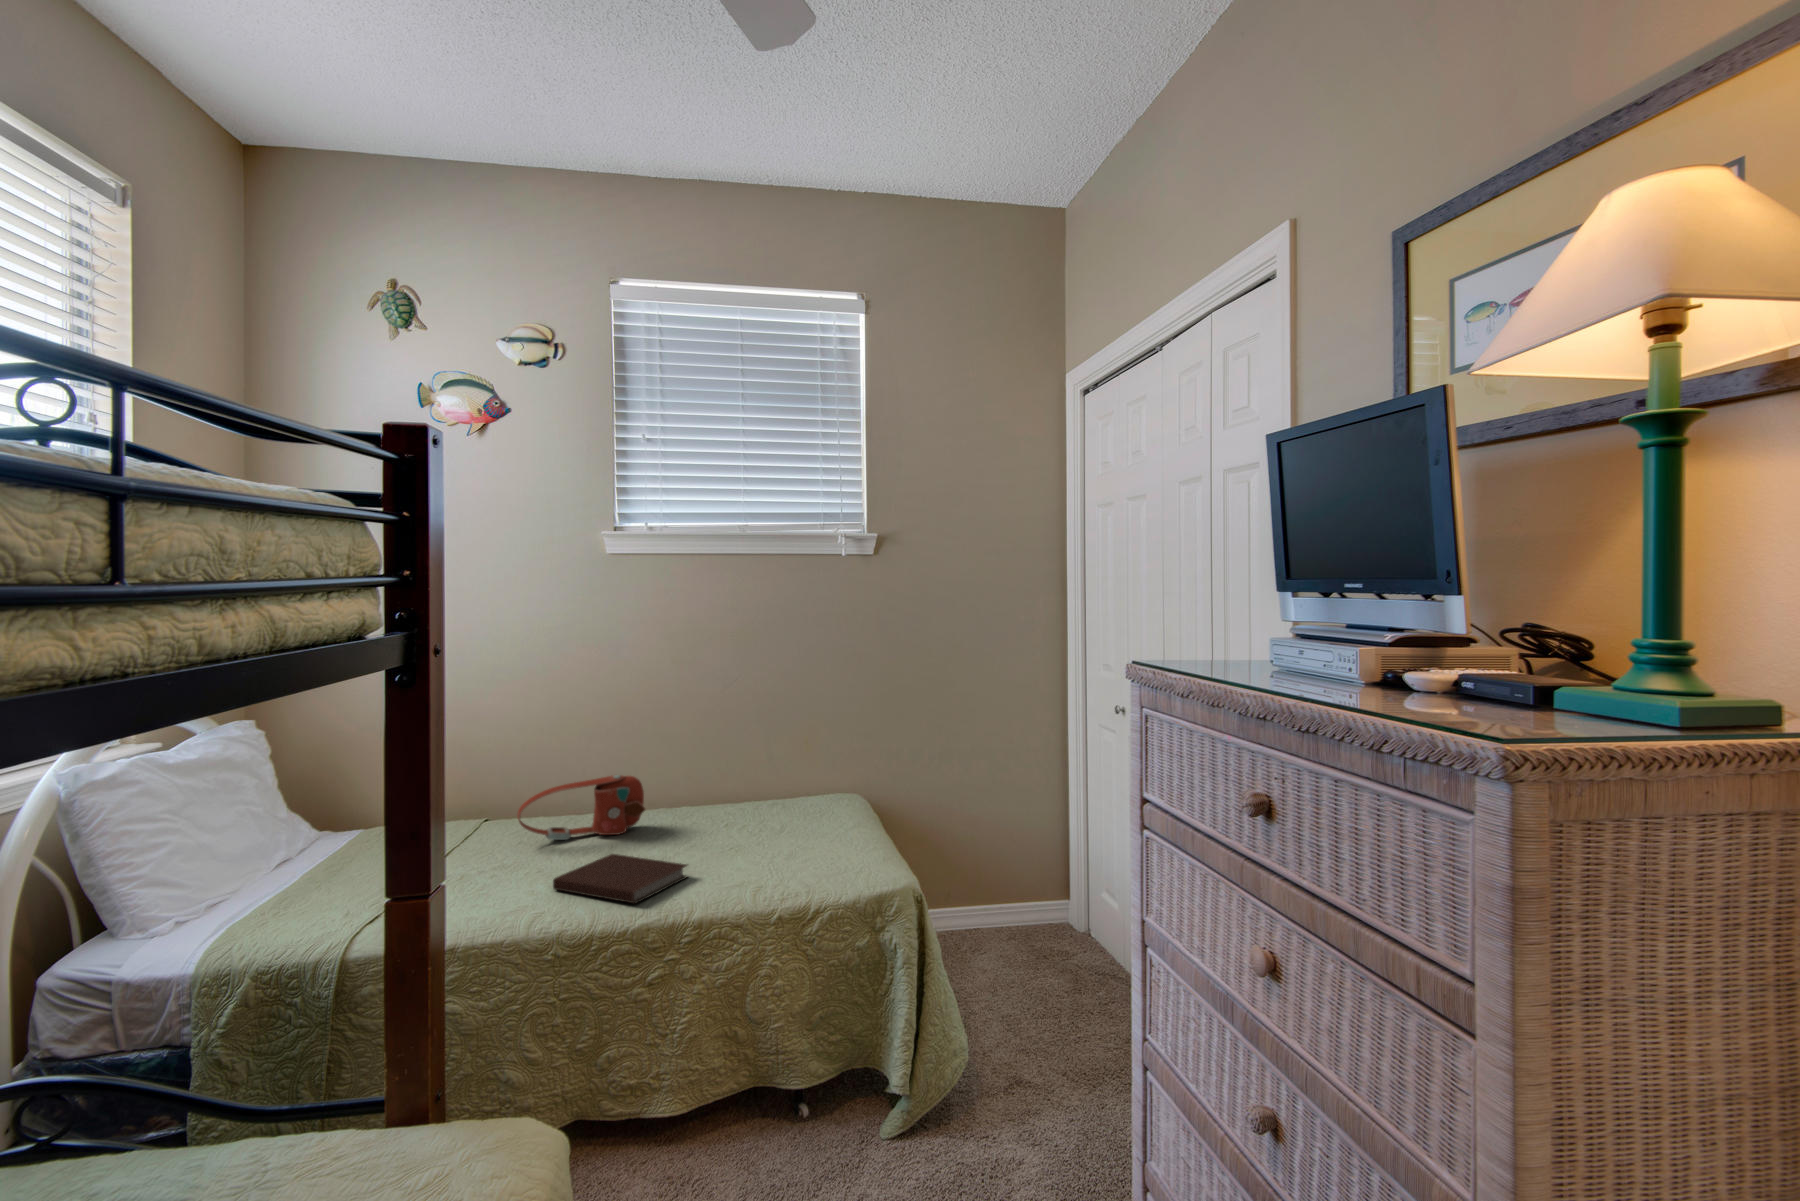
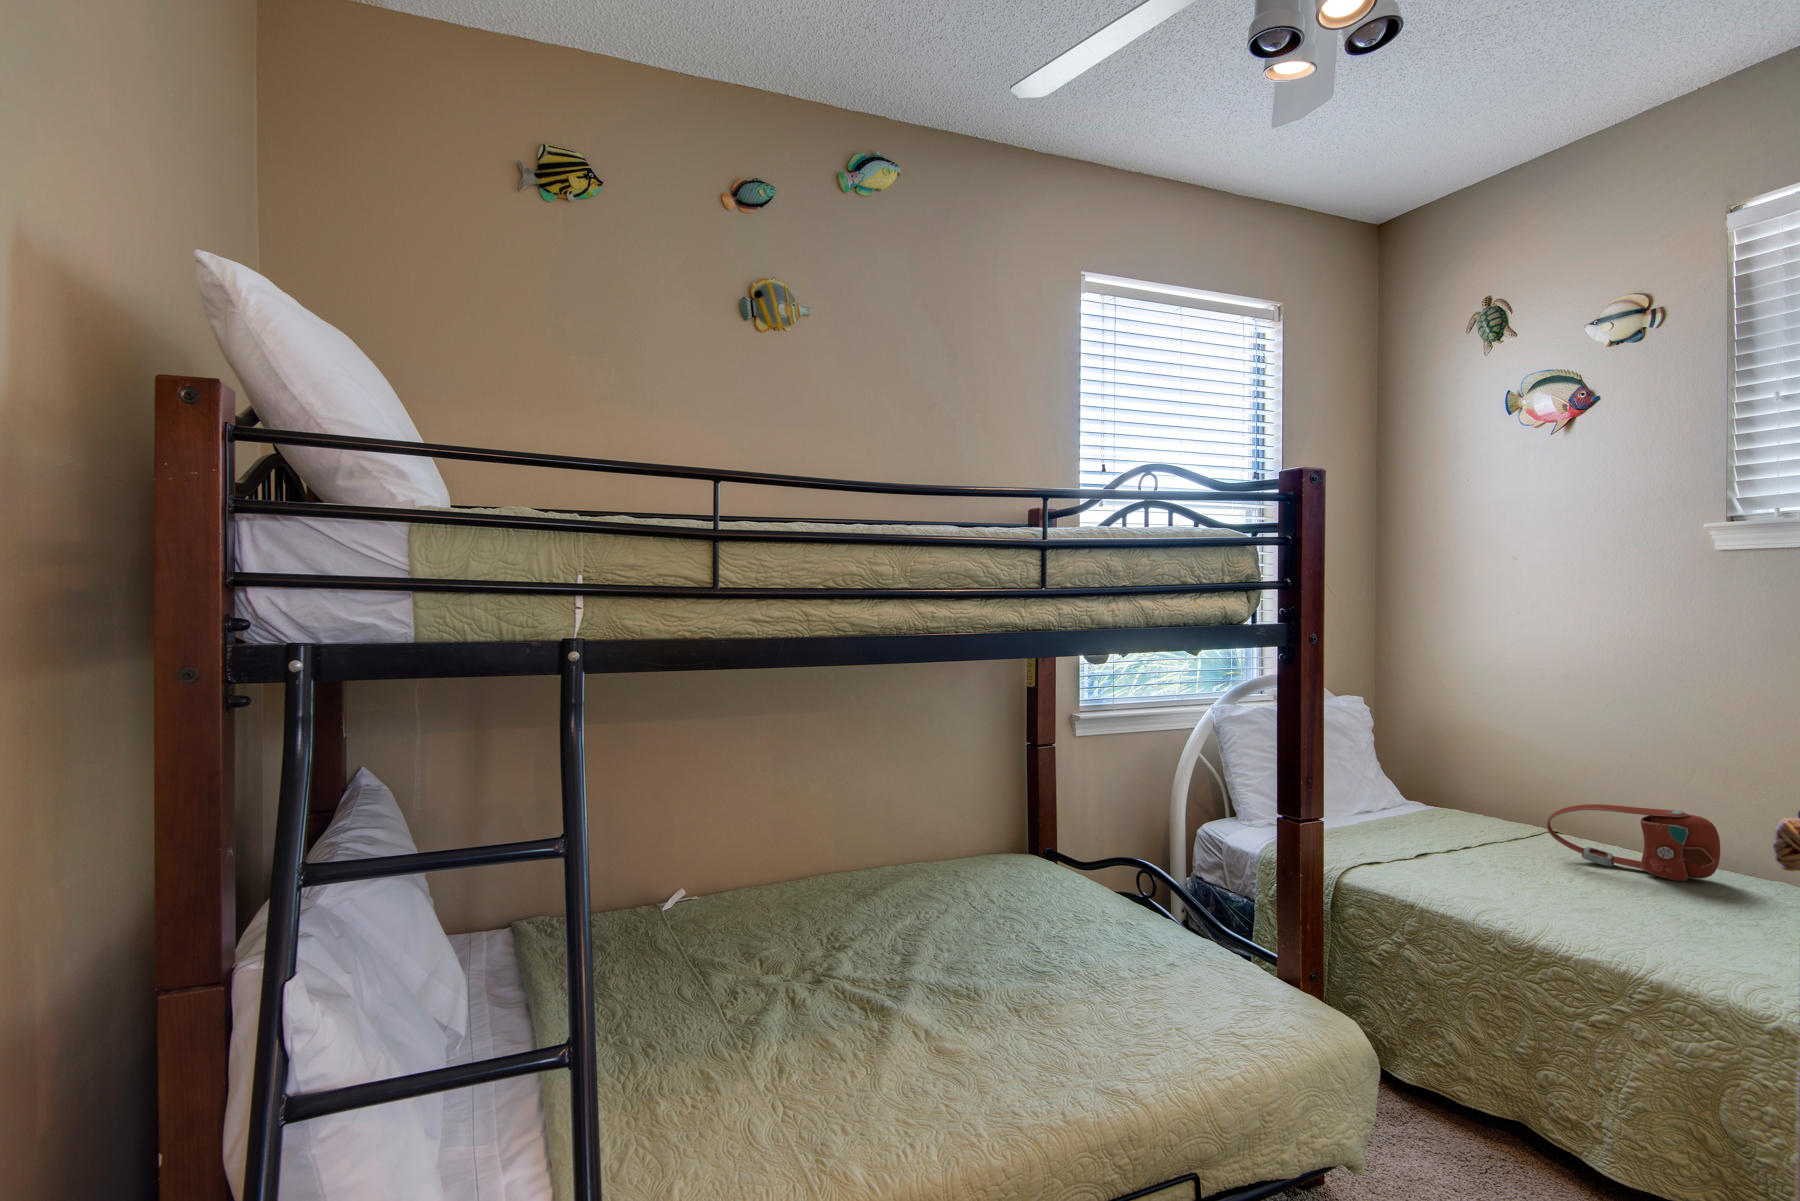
notebook: present [553,854,687,903] -> none [1532,885,1702,942]

